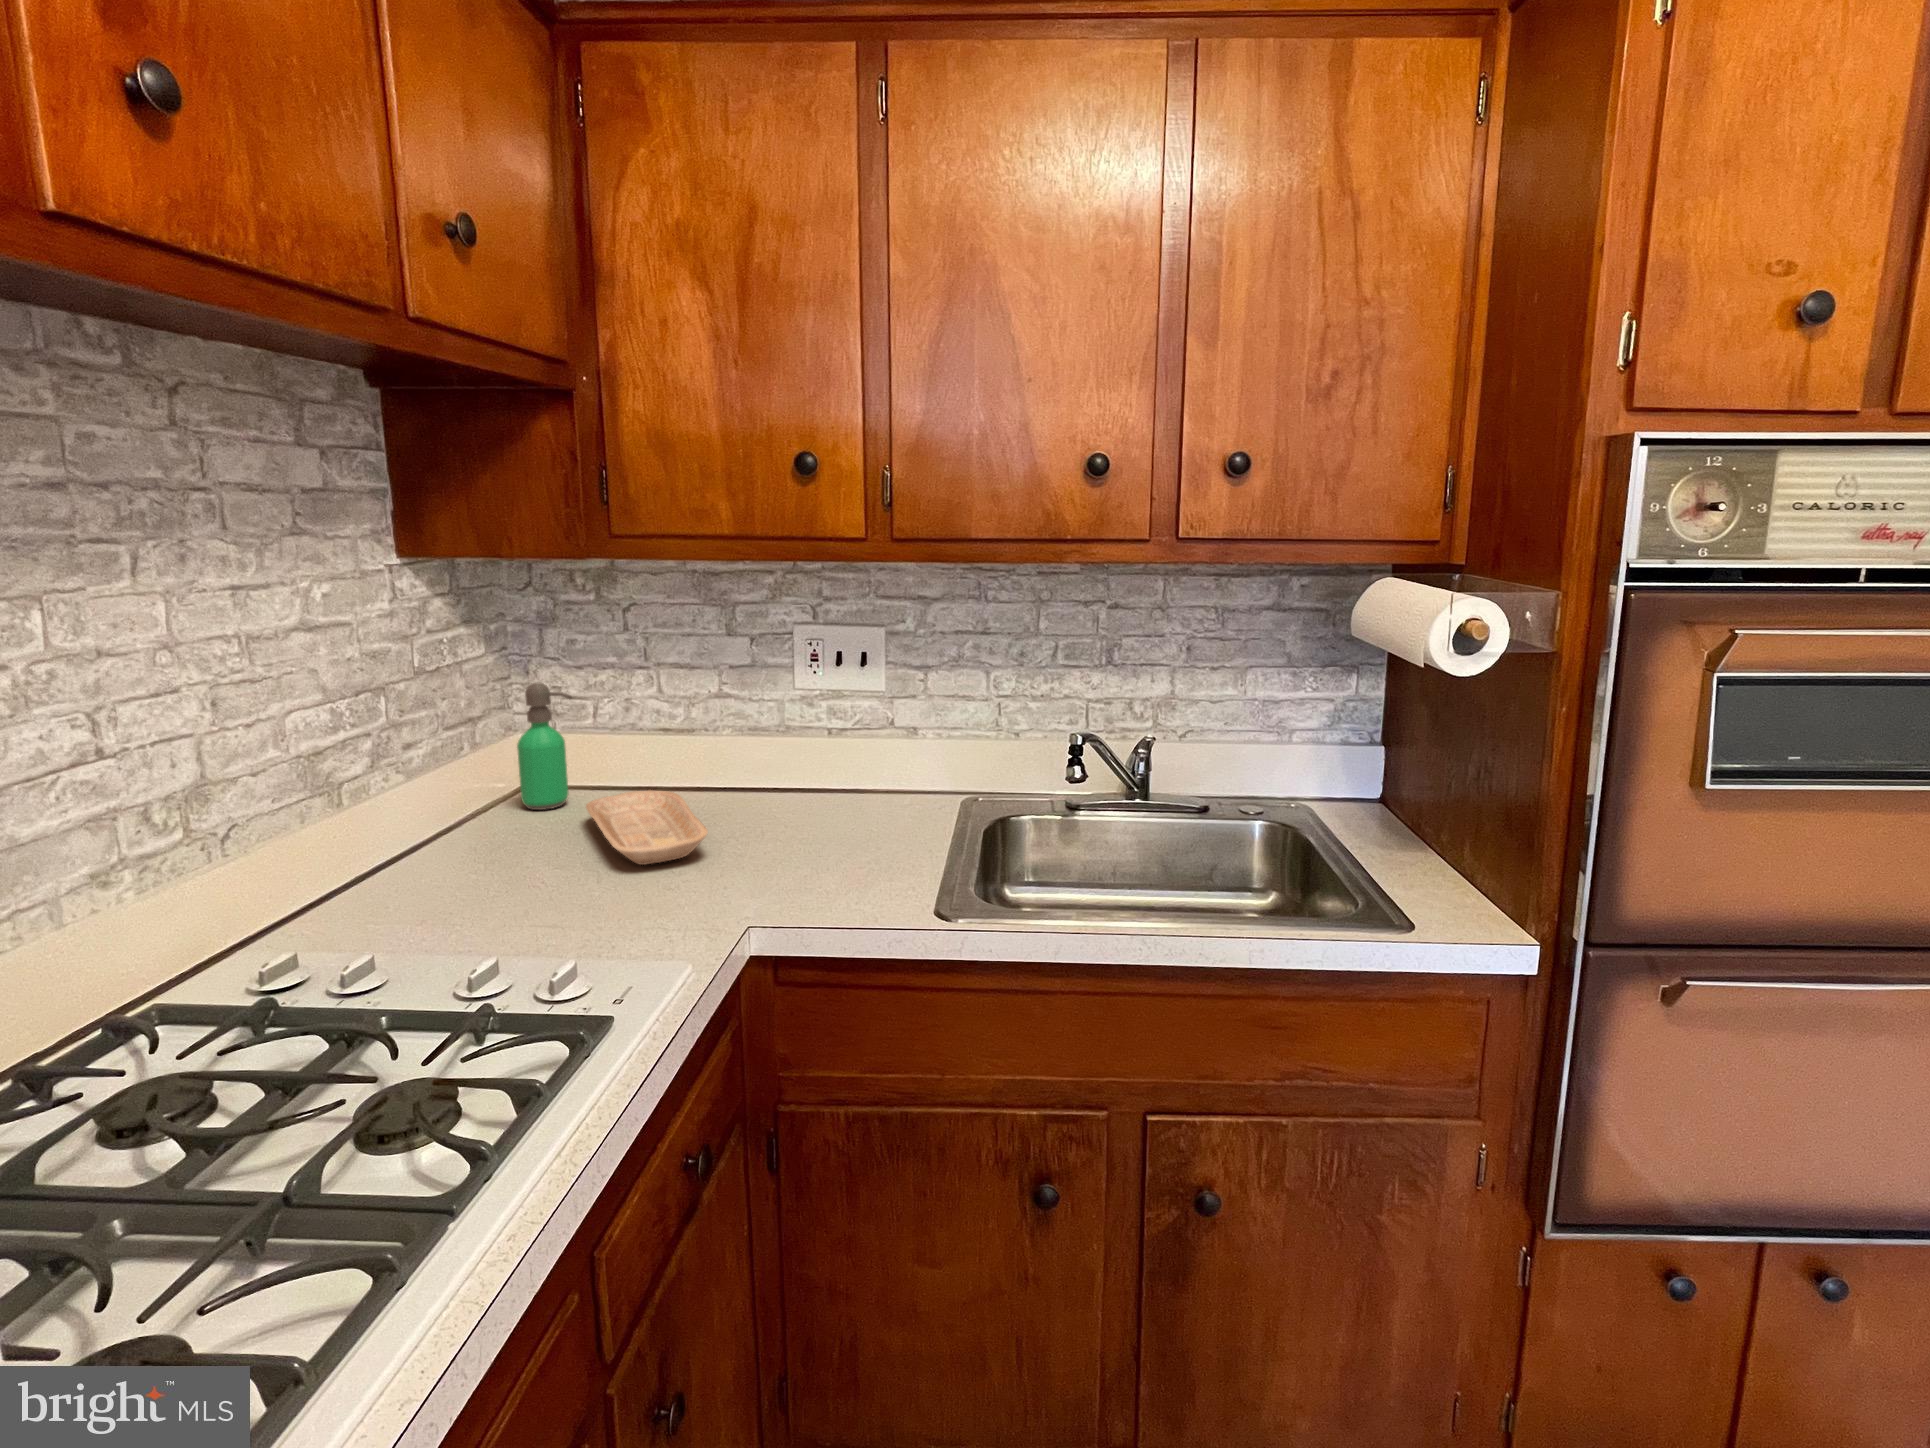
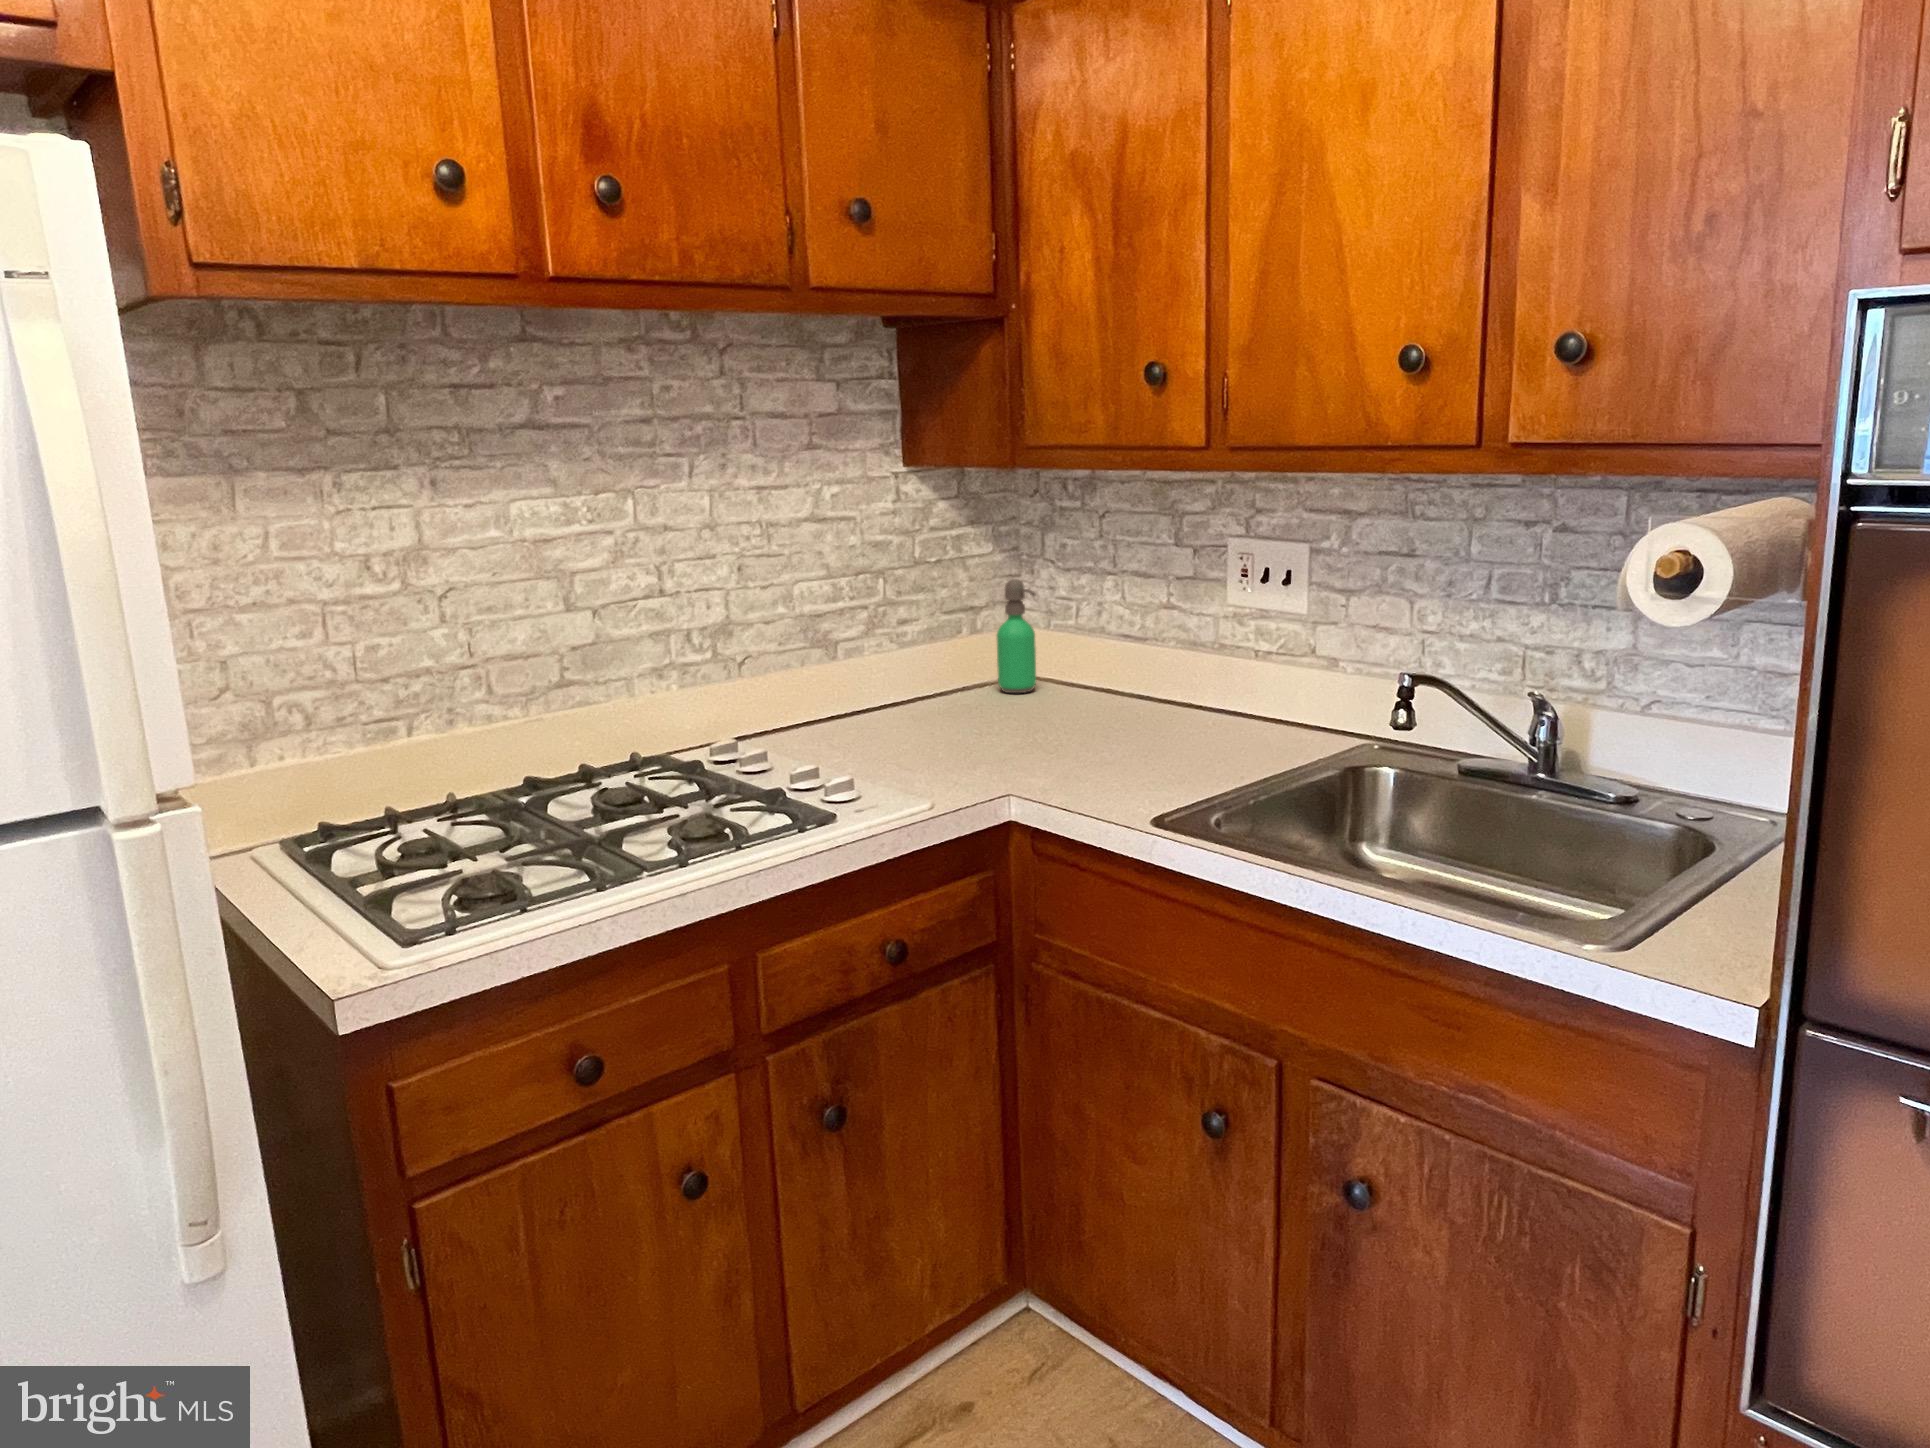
tray: present [586,791,708,865] -> none [986,686,1096,742]

